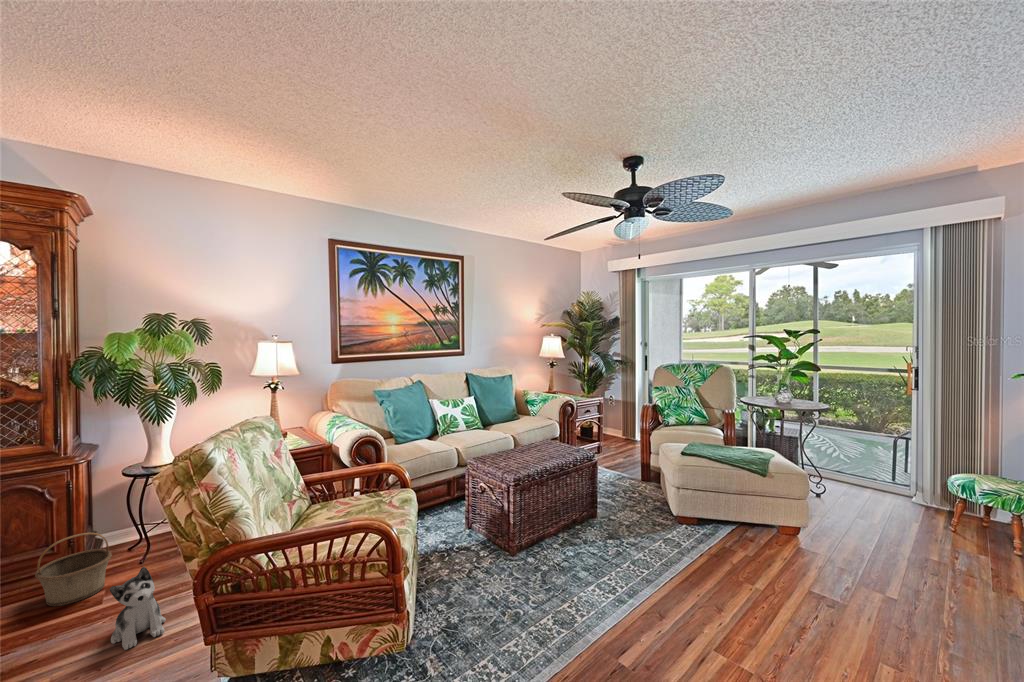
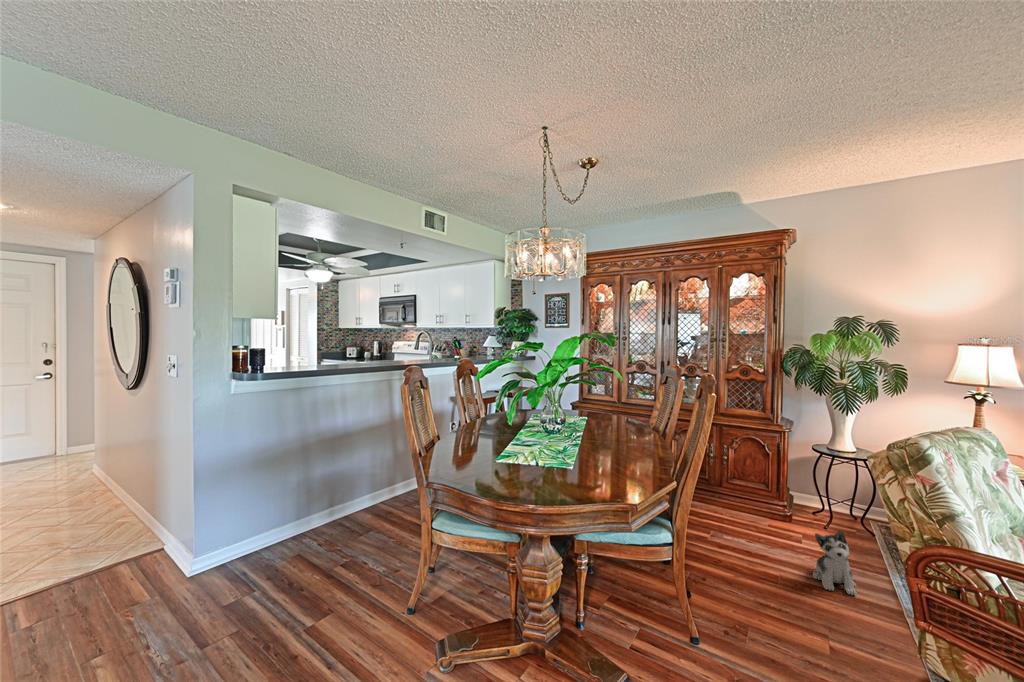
basket: present [35,533,112,606] -> none [759,483,807,534]

